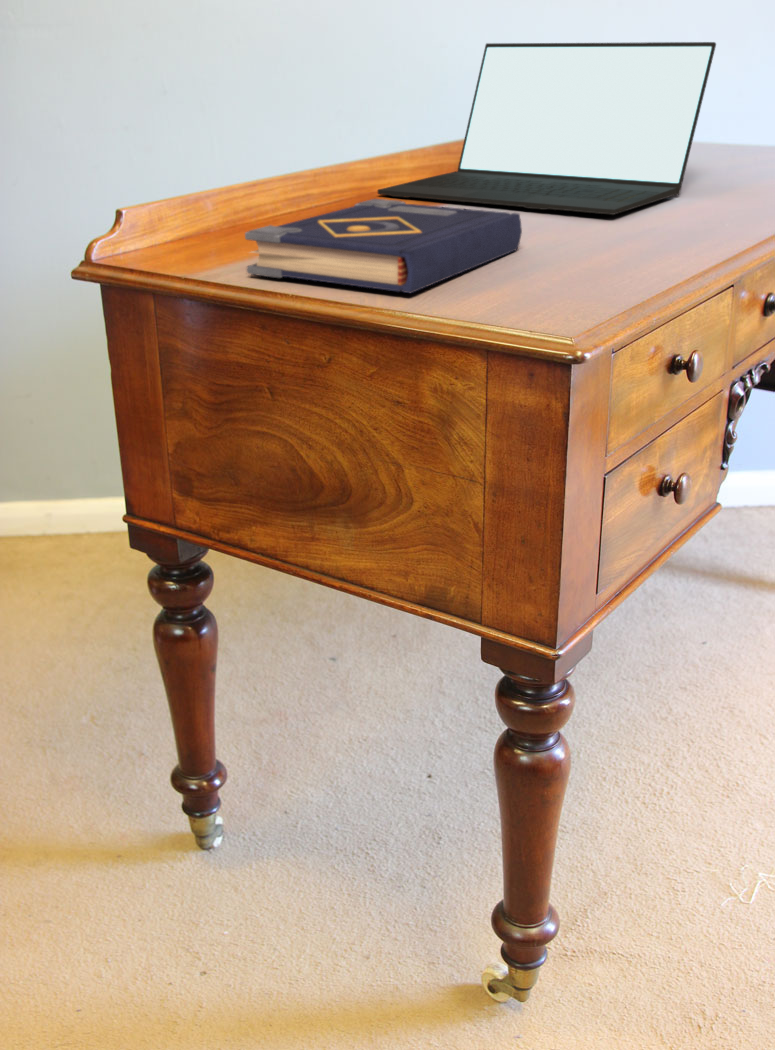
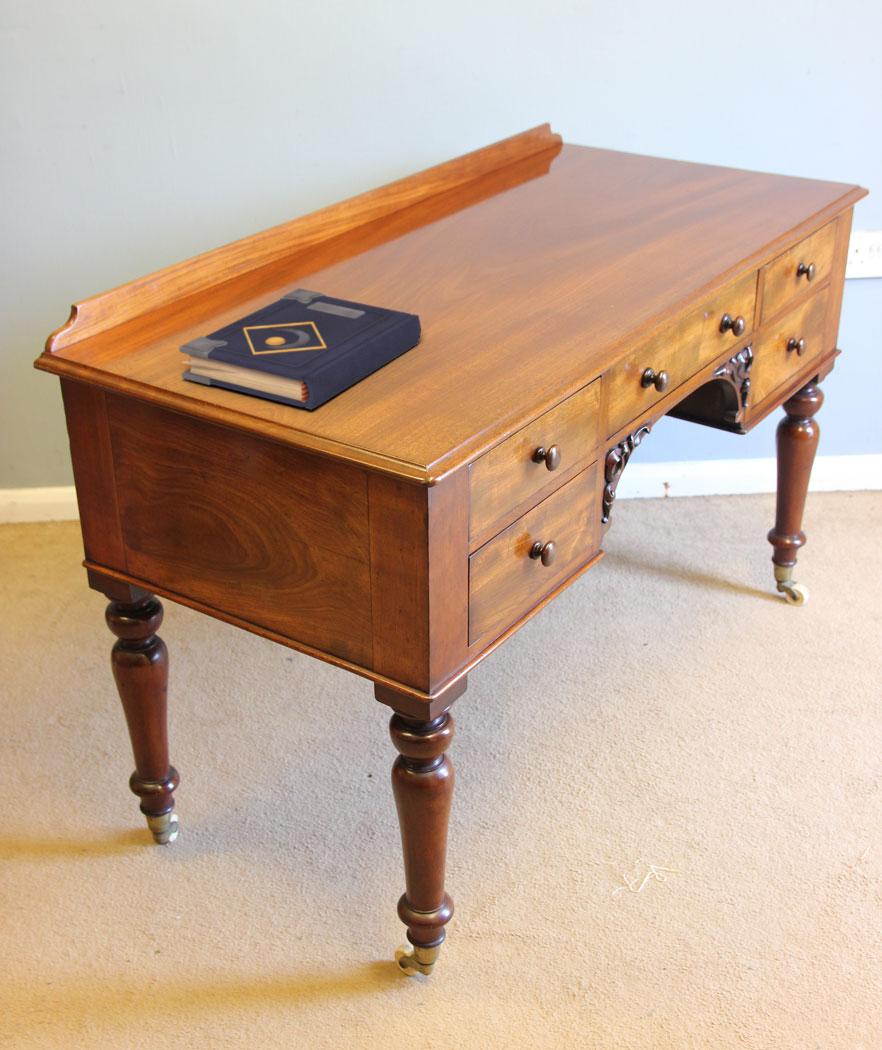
laptop: present [378,42,716,215] -> none [315,92,623,294]

